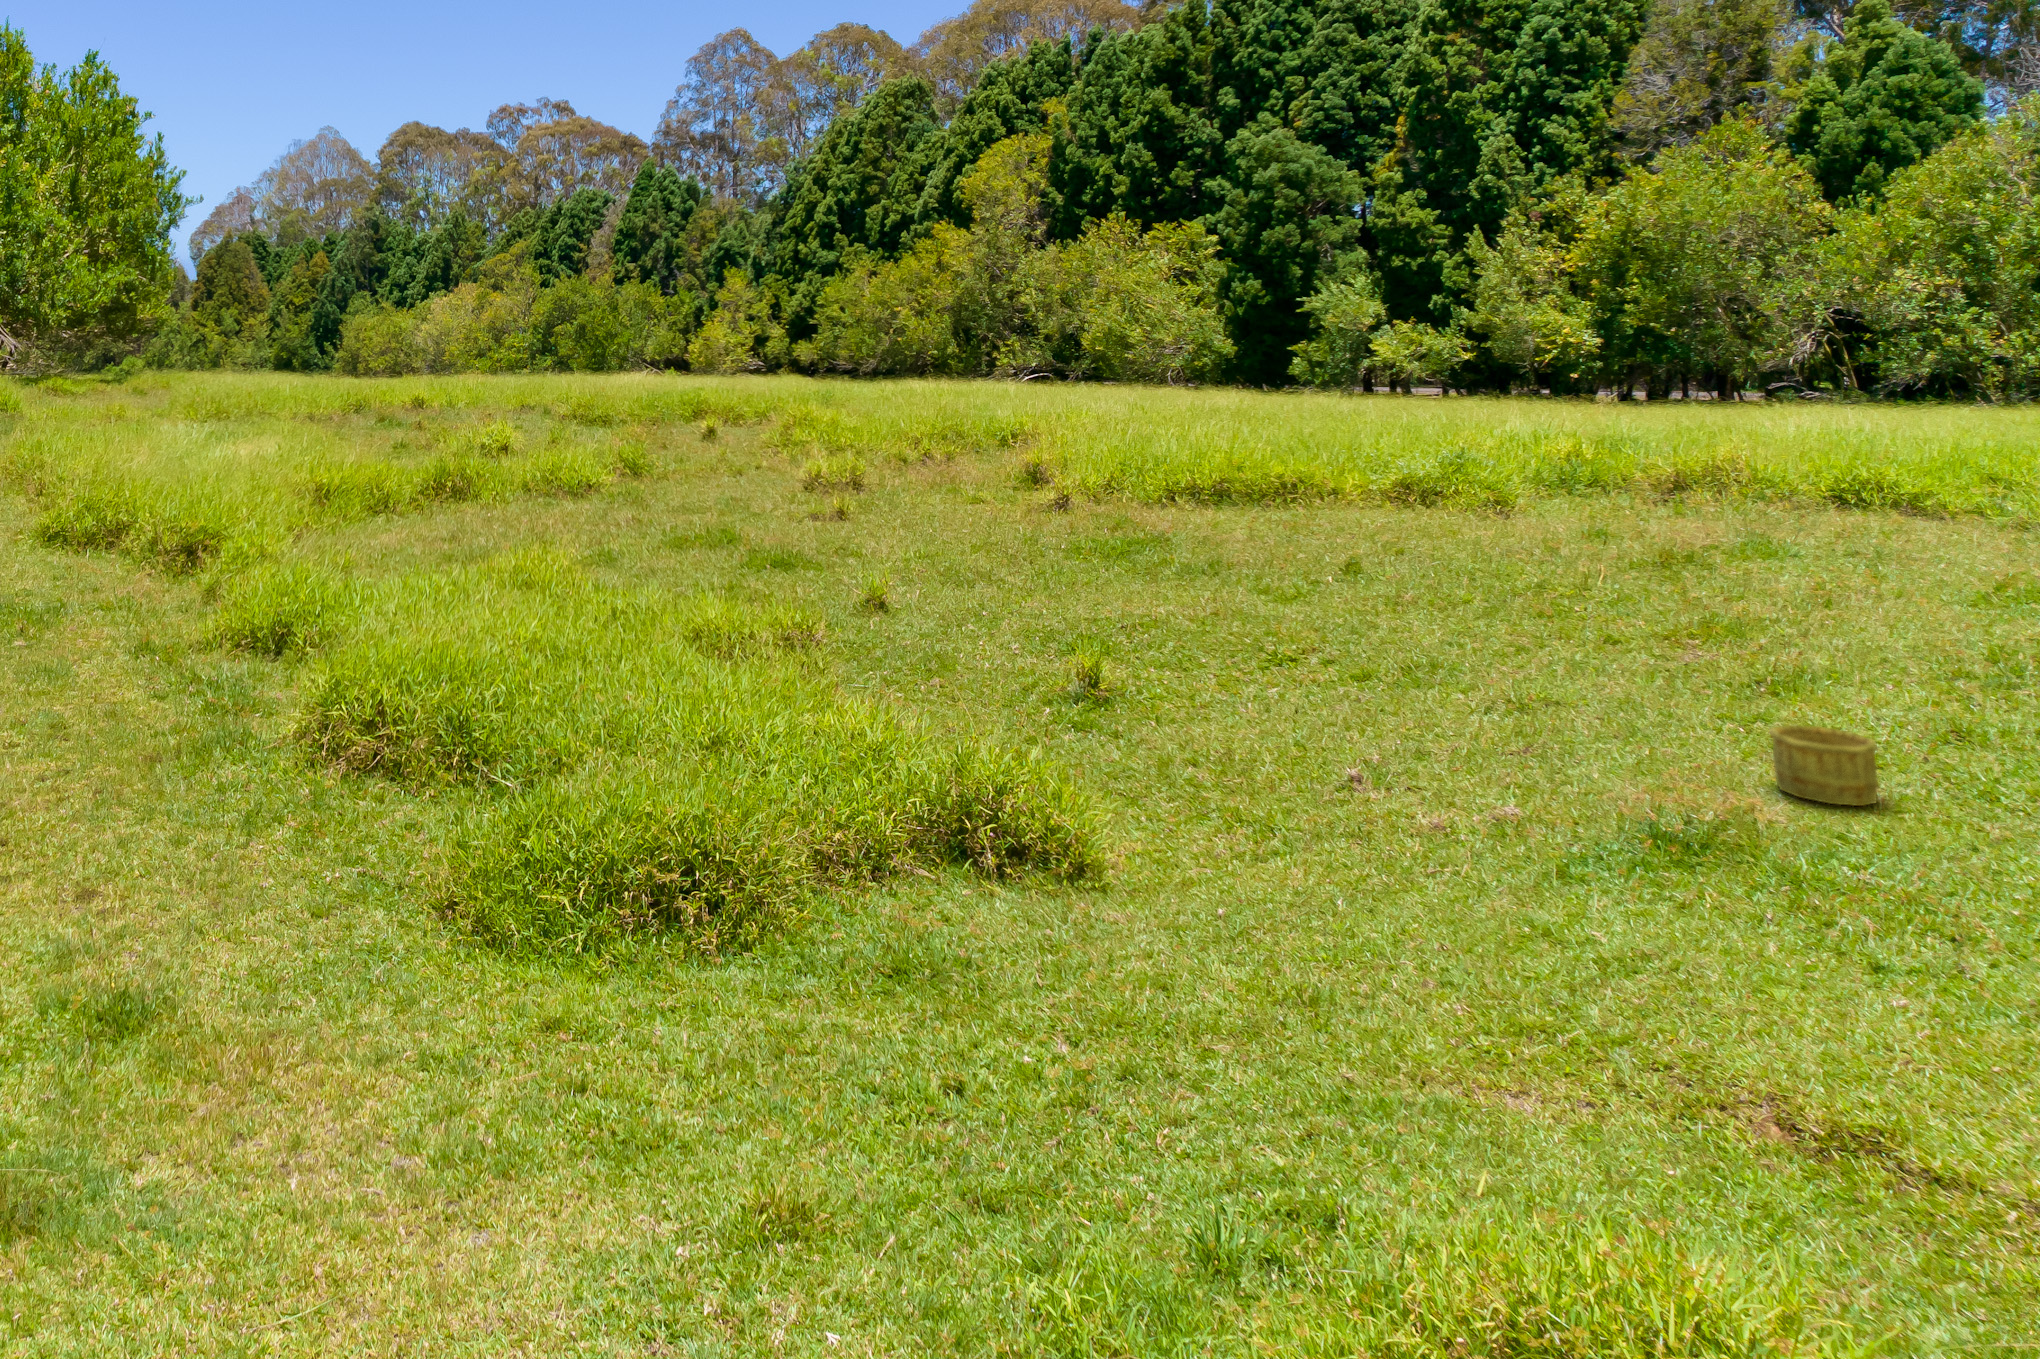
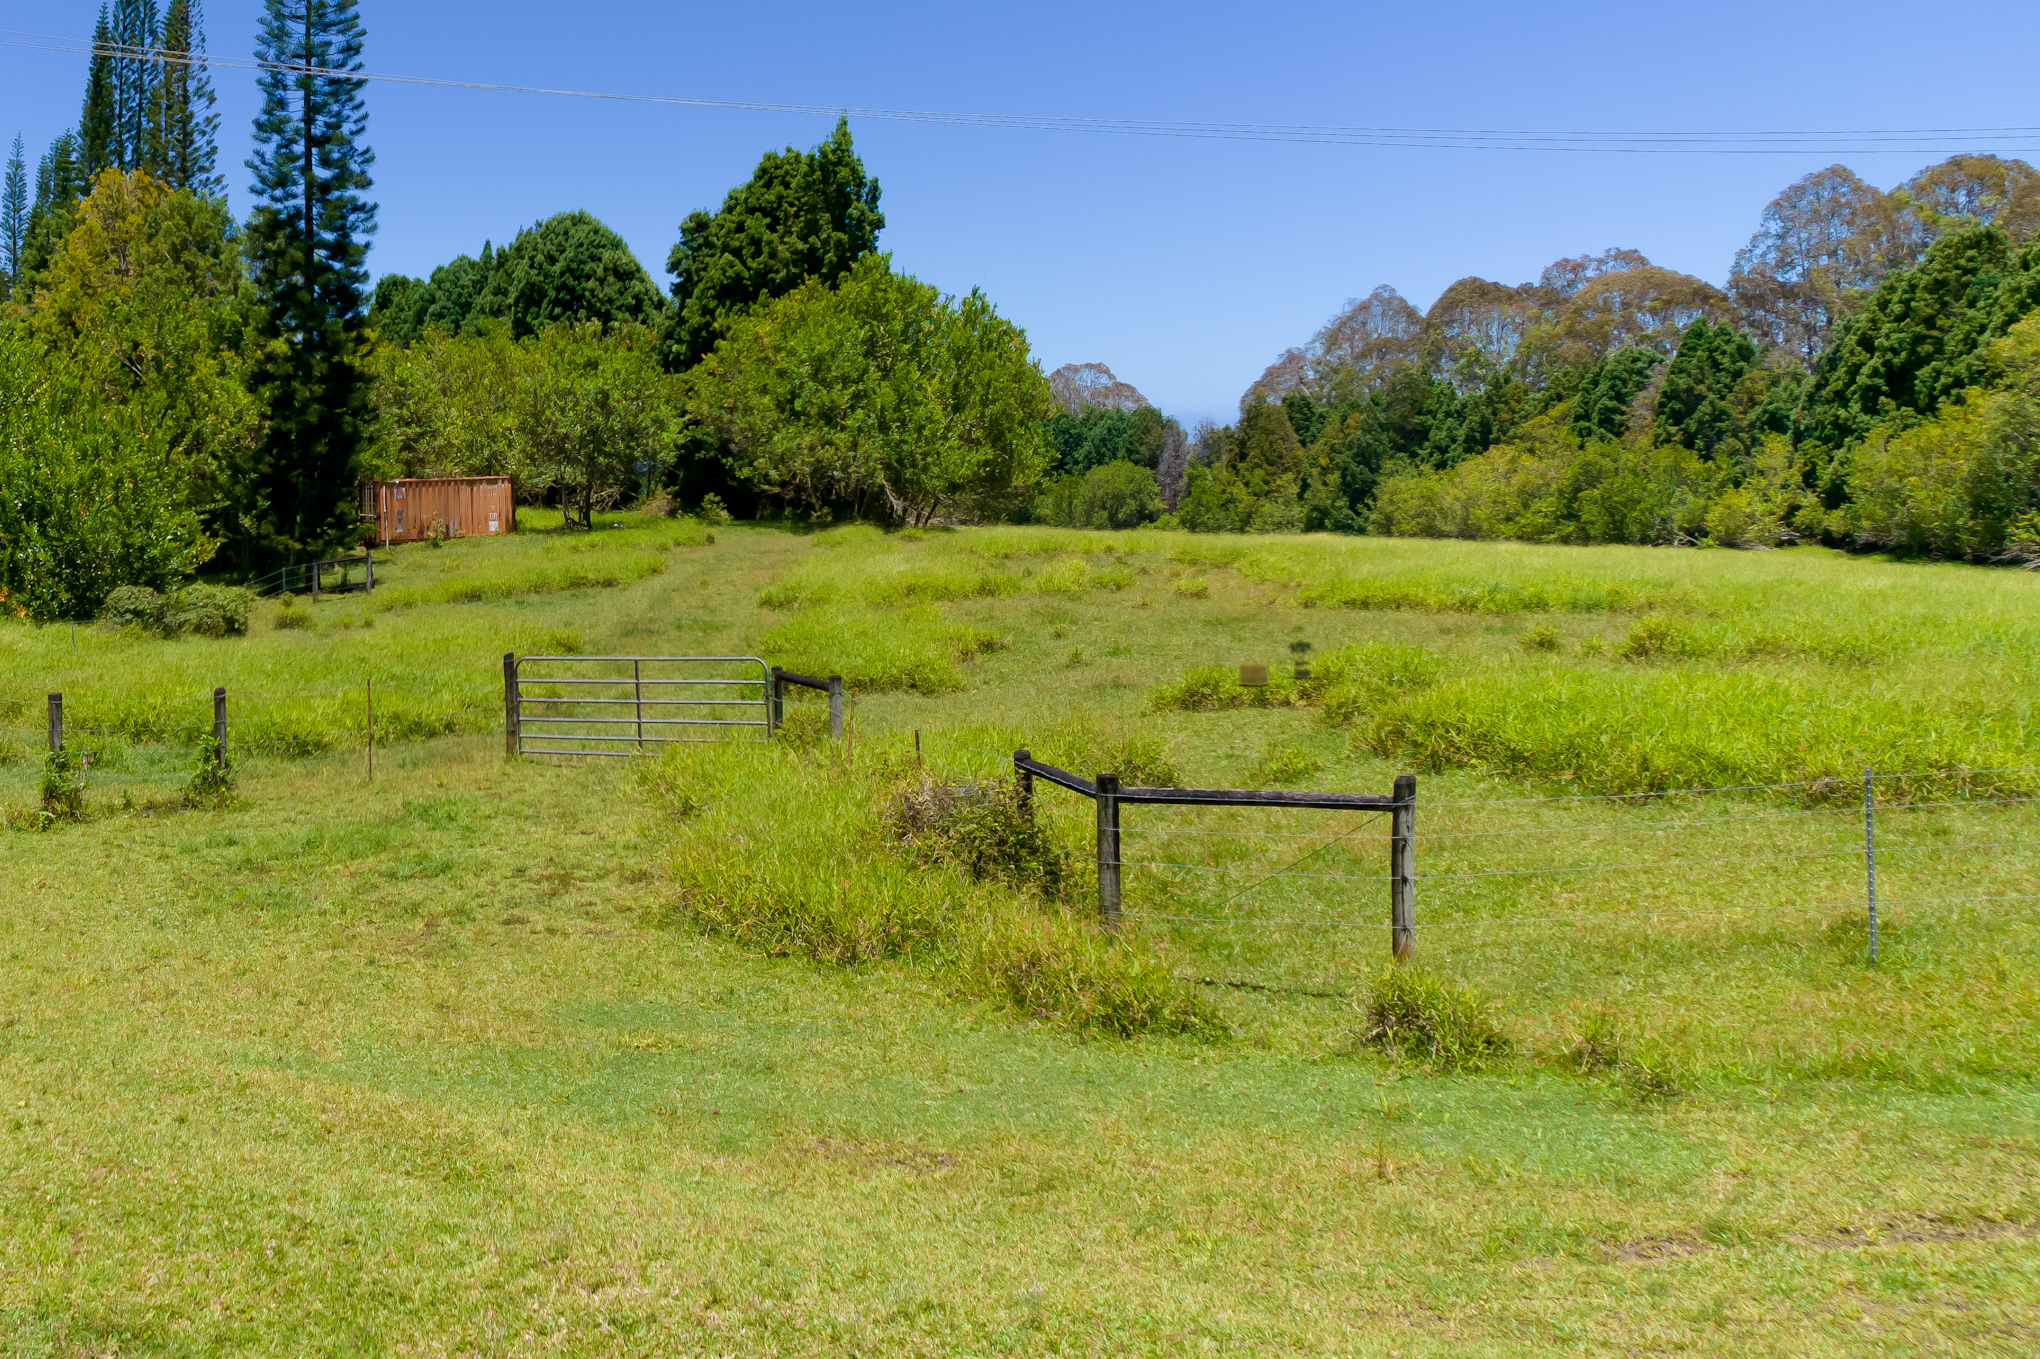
potted tree: none [1587,615,1664,712] -> present [1288,641,1313,679]

